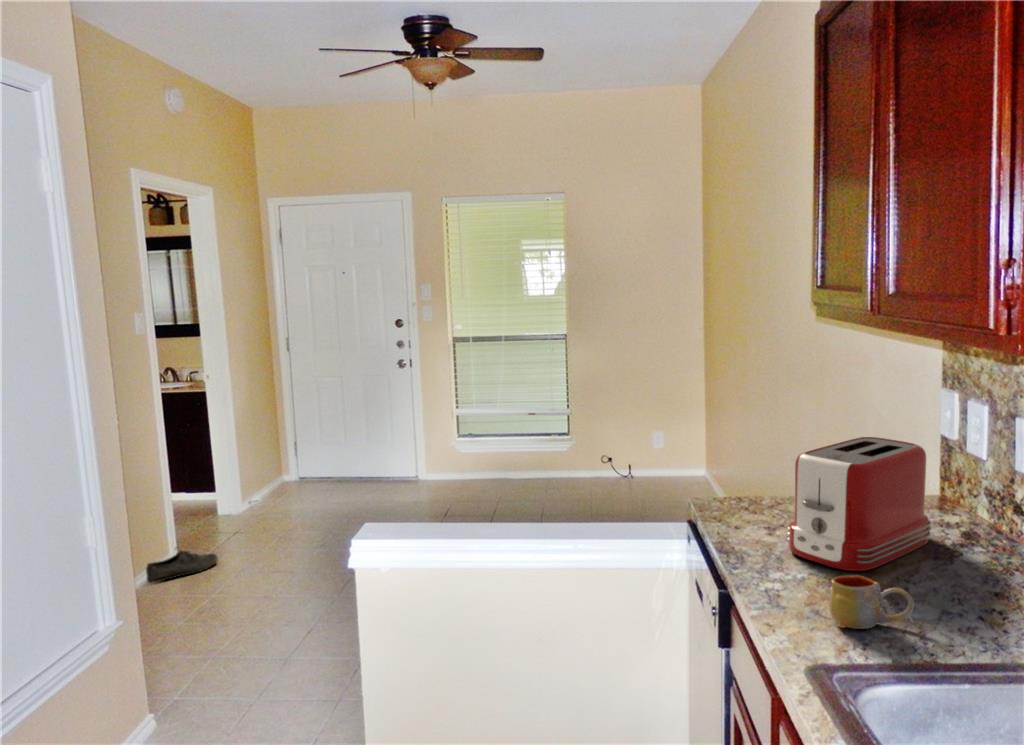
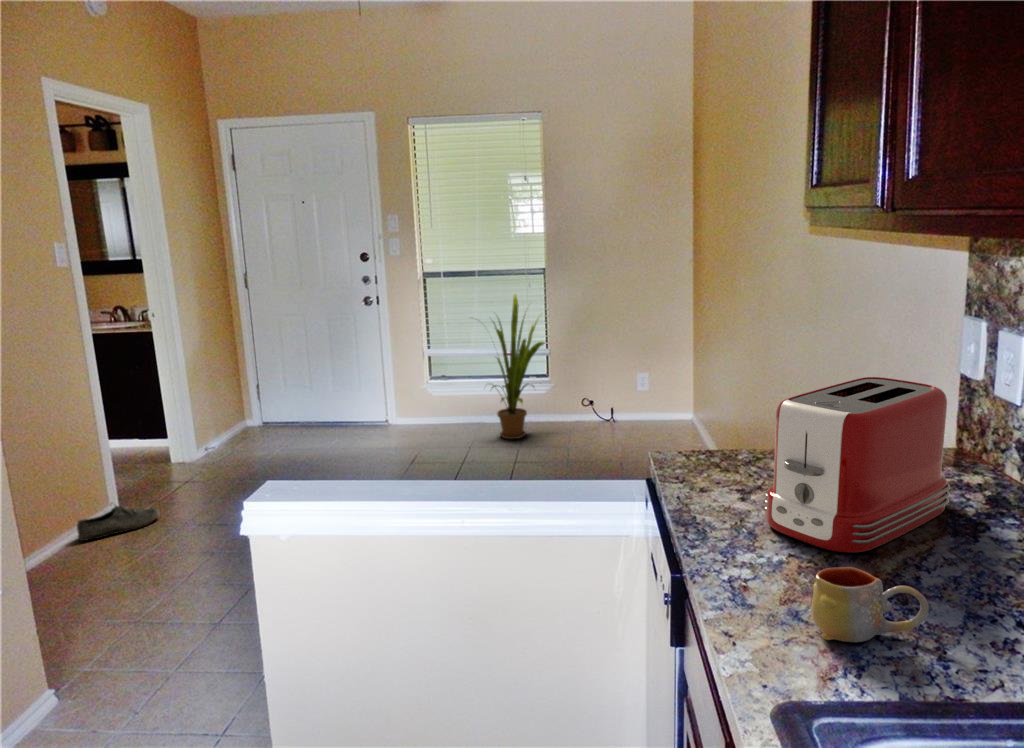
house plant: none [496,358,568,493] -> present [490,294,545,439]

